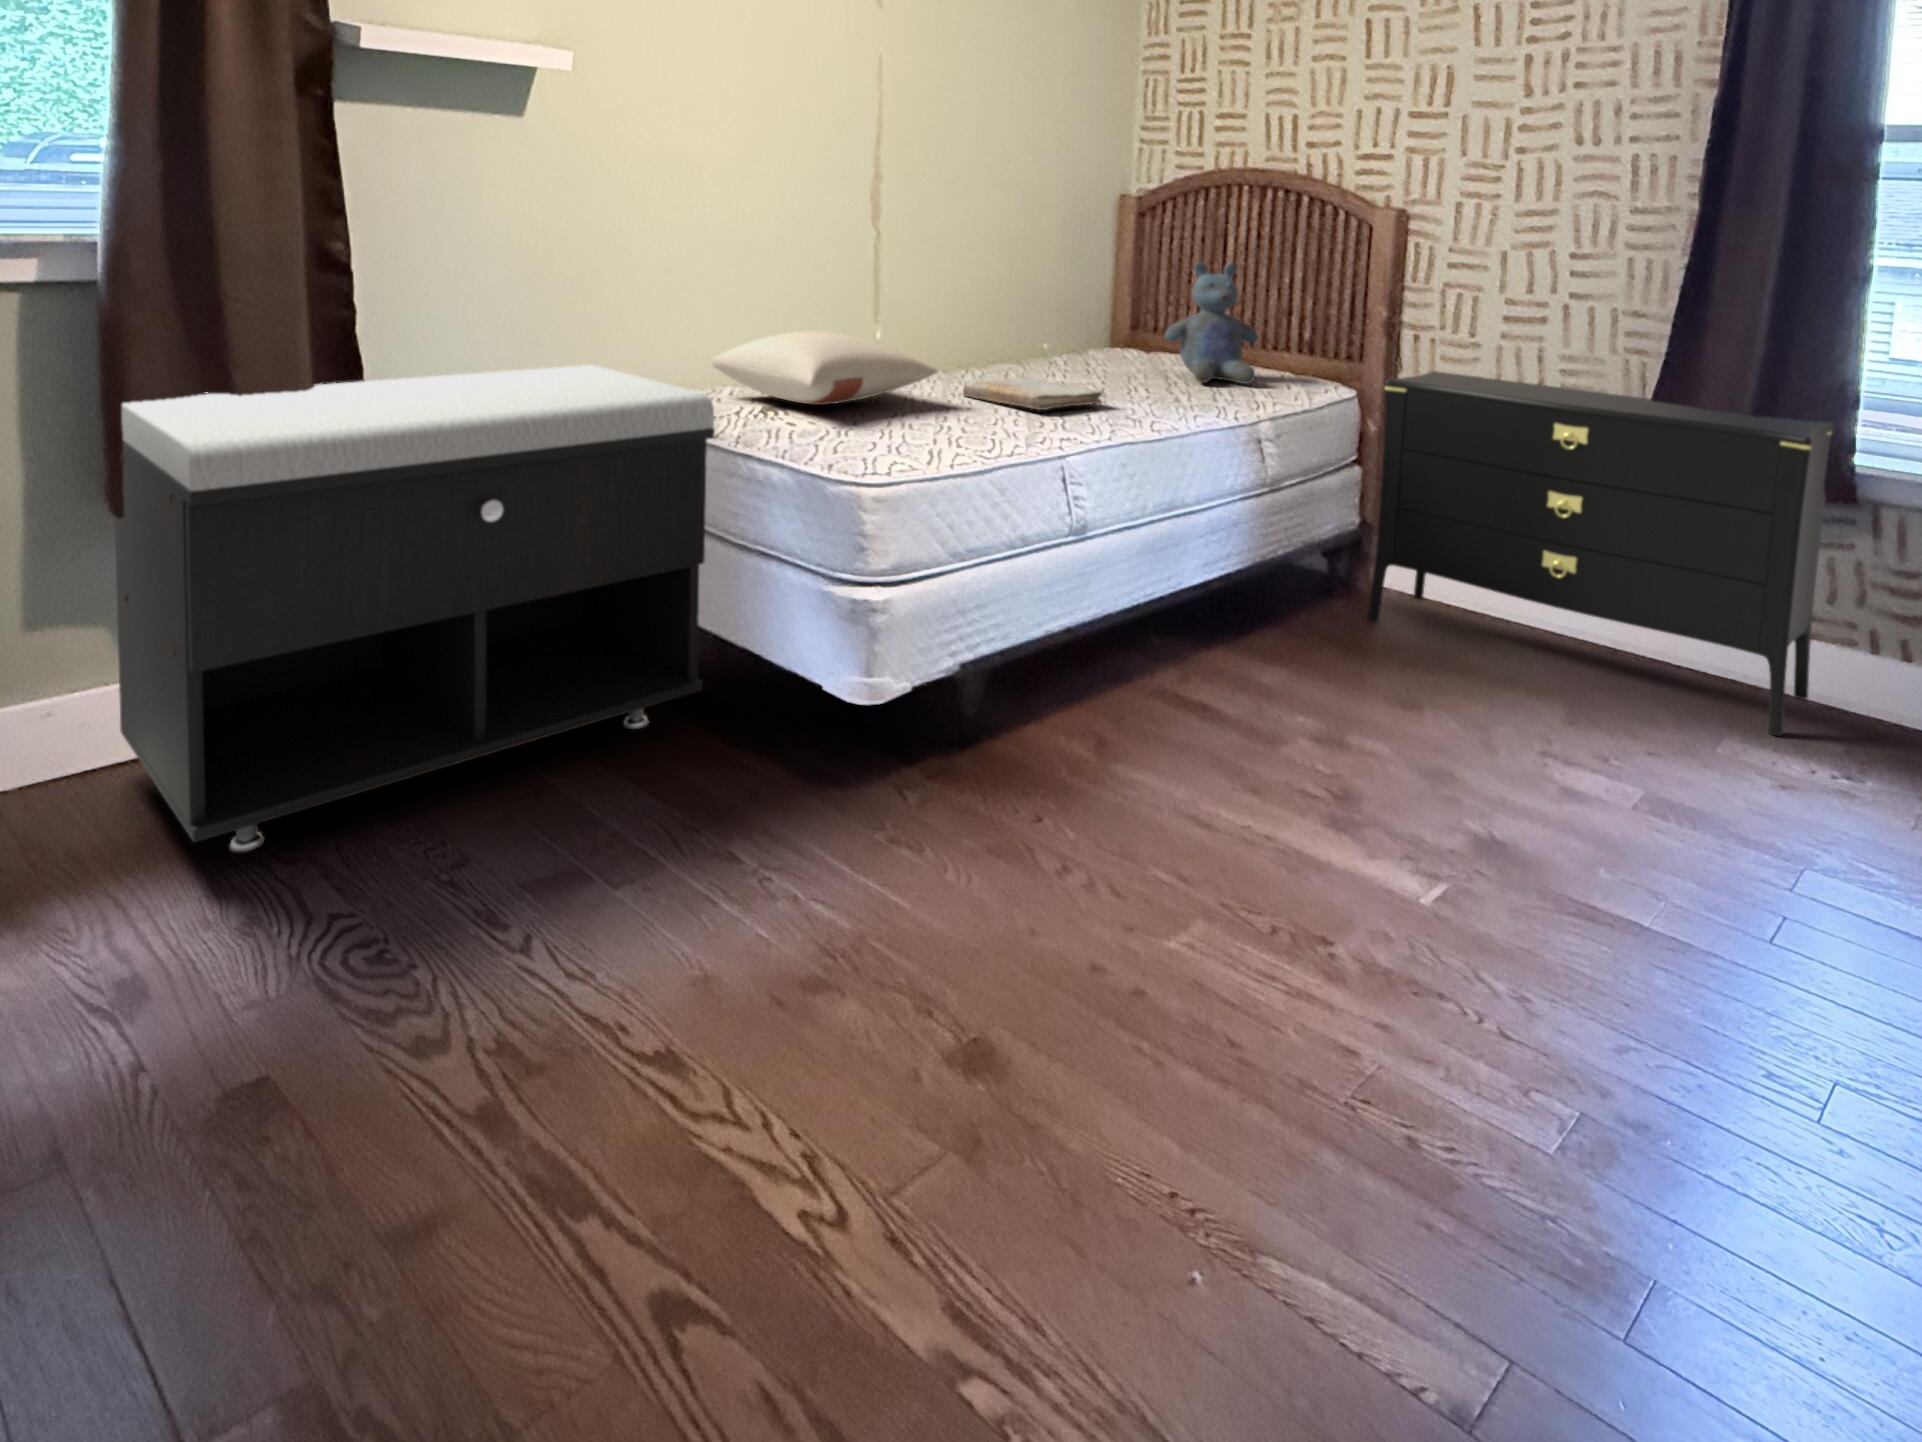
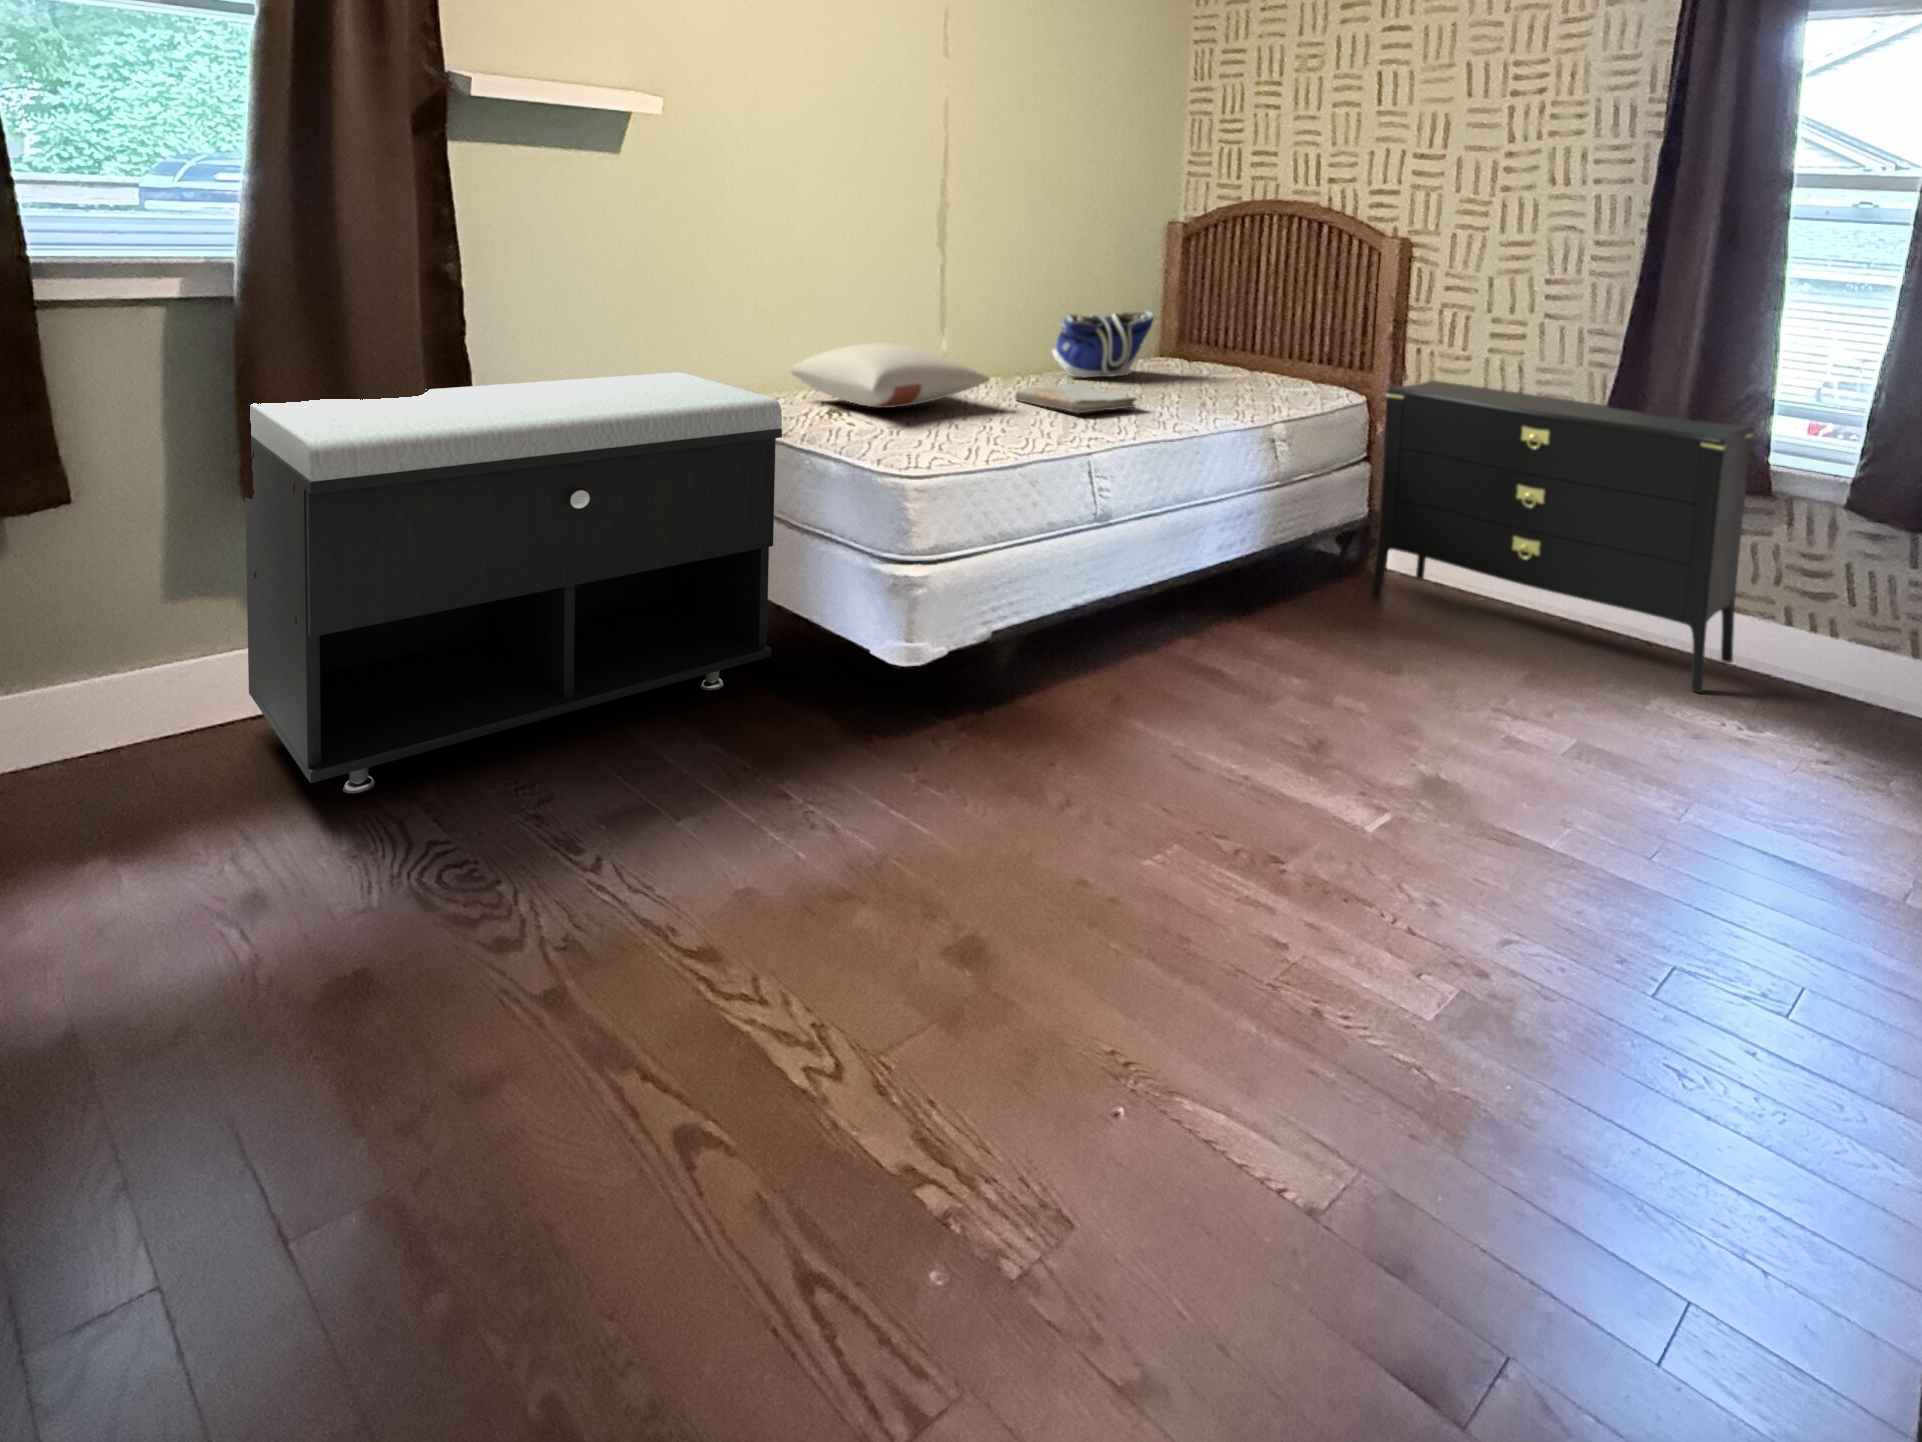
stuffed bear: present [1165,262,1258,384] -> none [1201,284,1283,391]
tote bag: none [995,294,1110,370] -> present [1052,311,1154,378]

